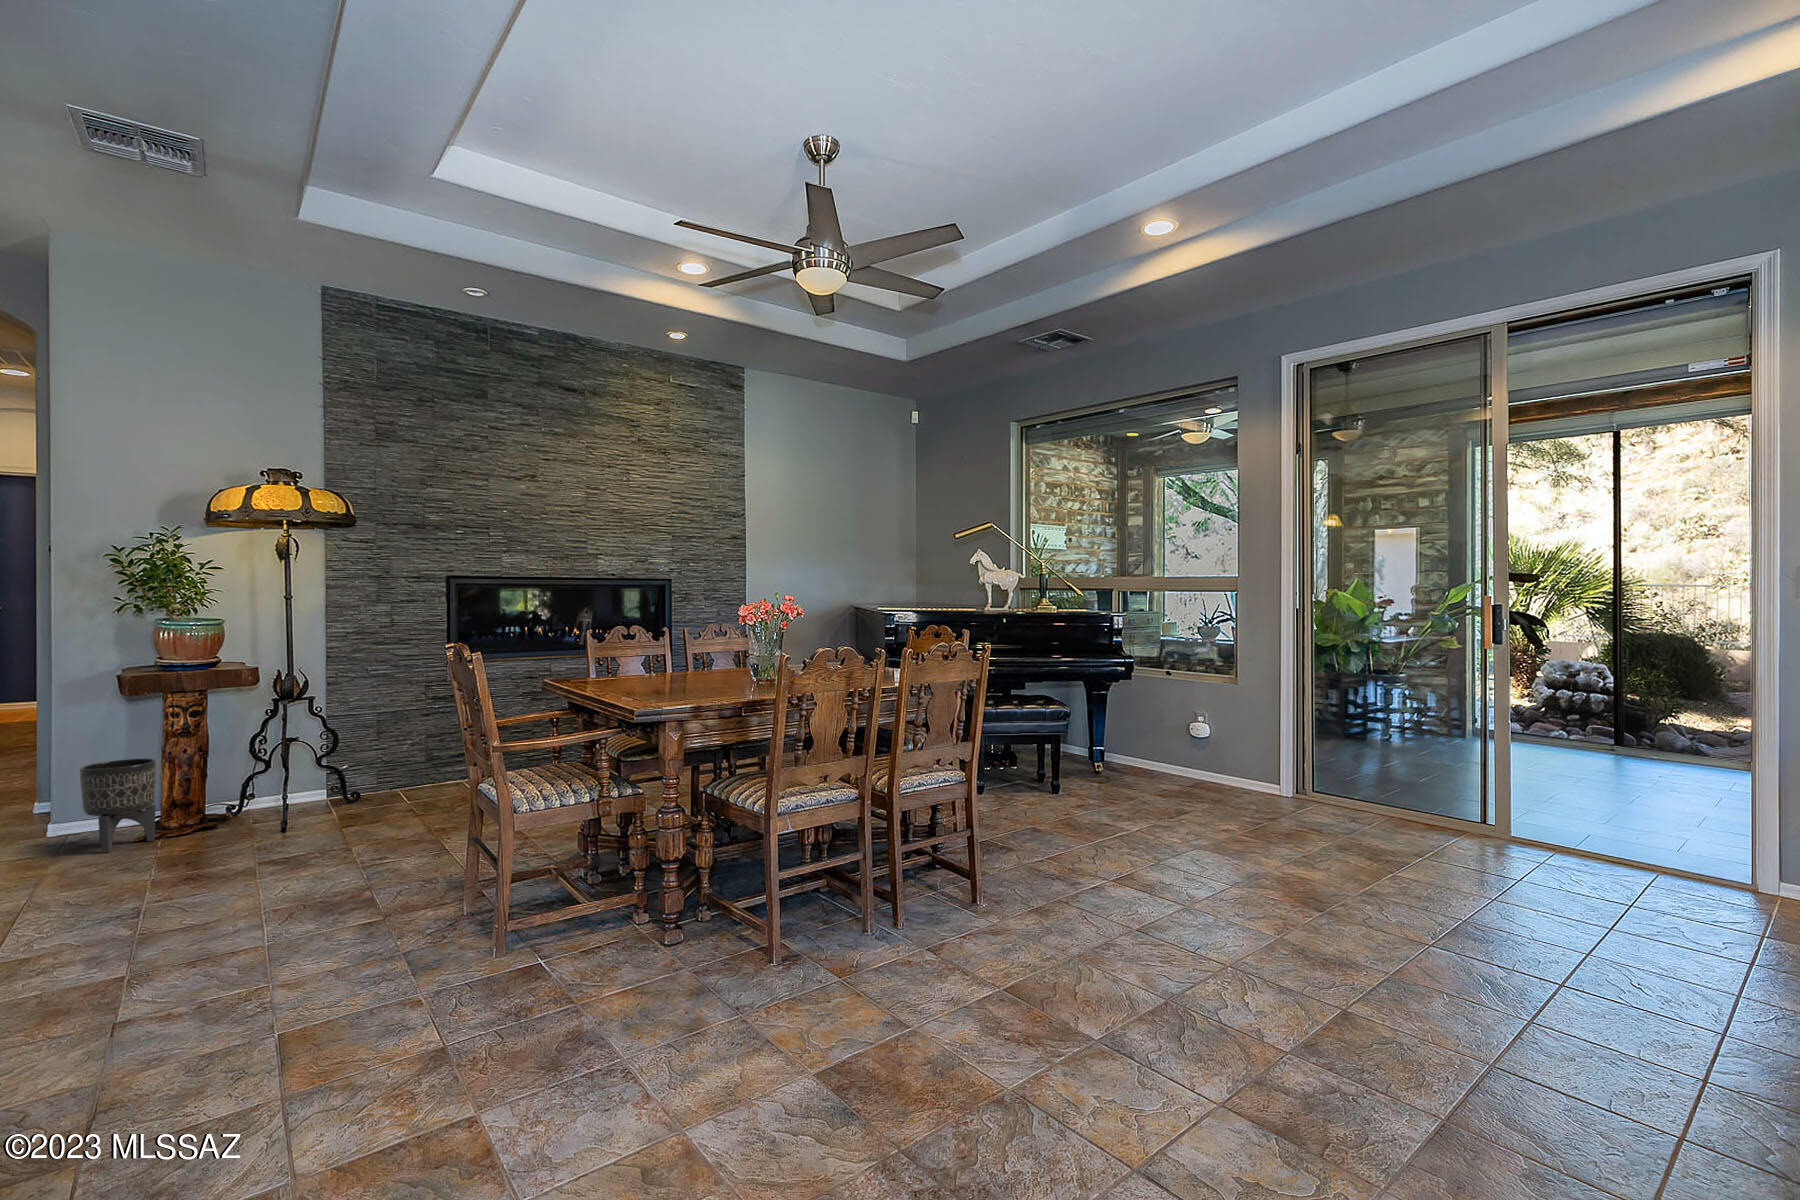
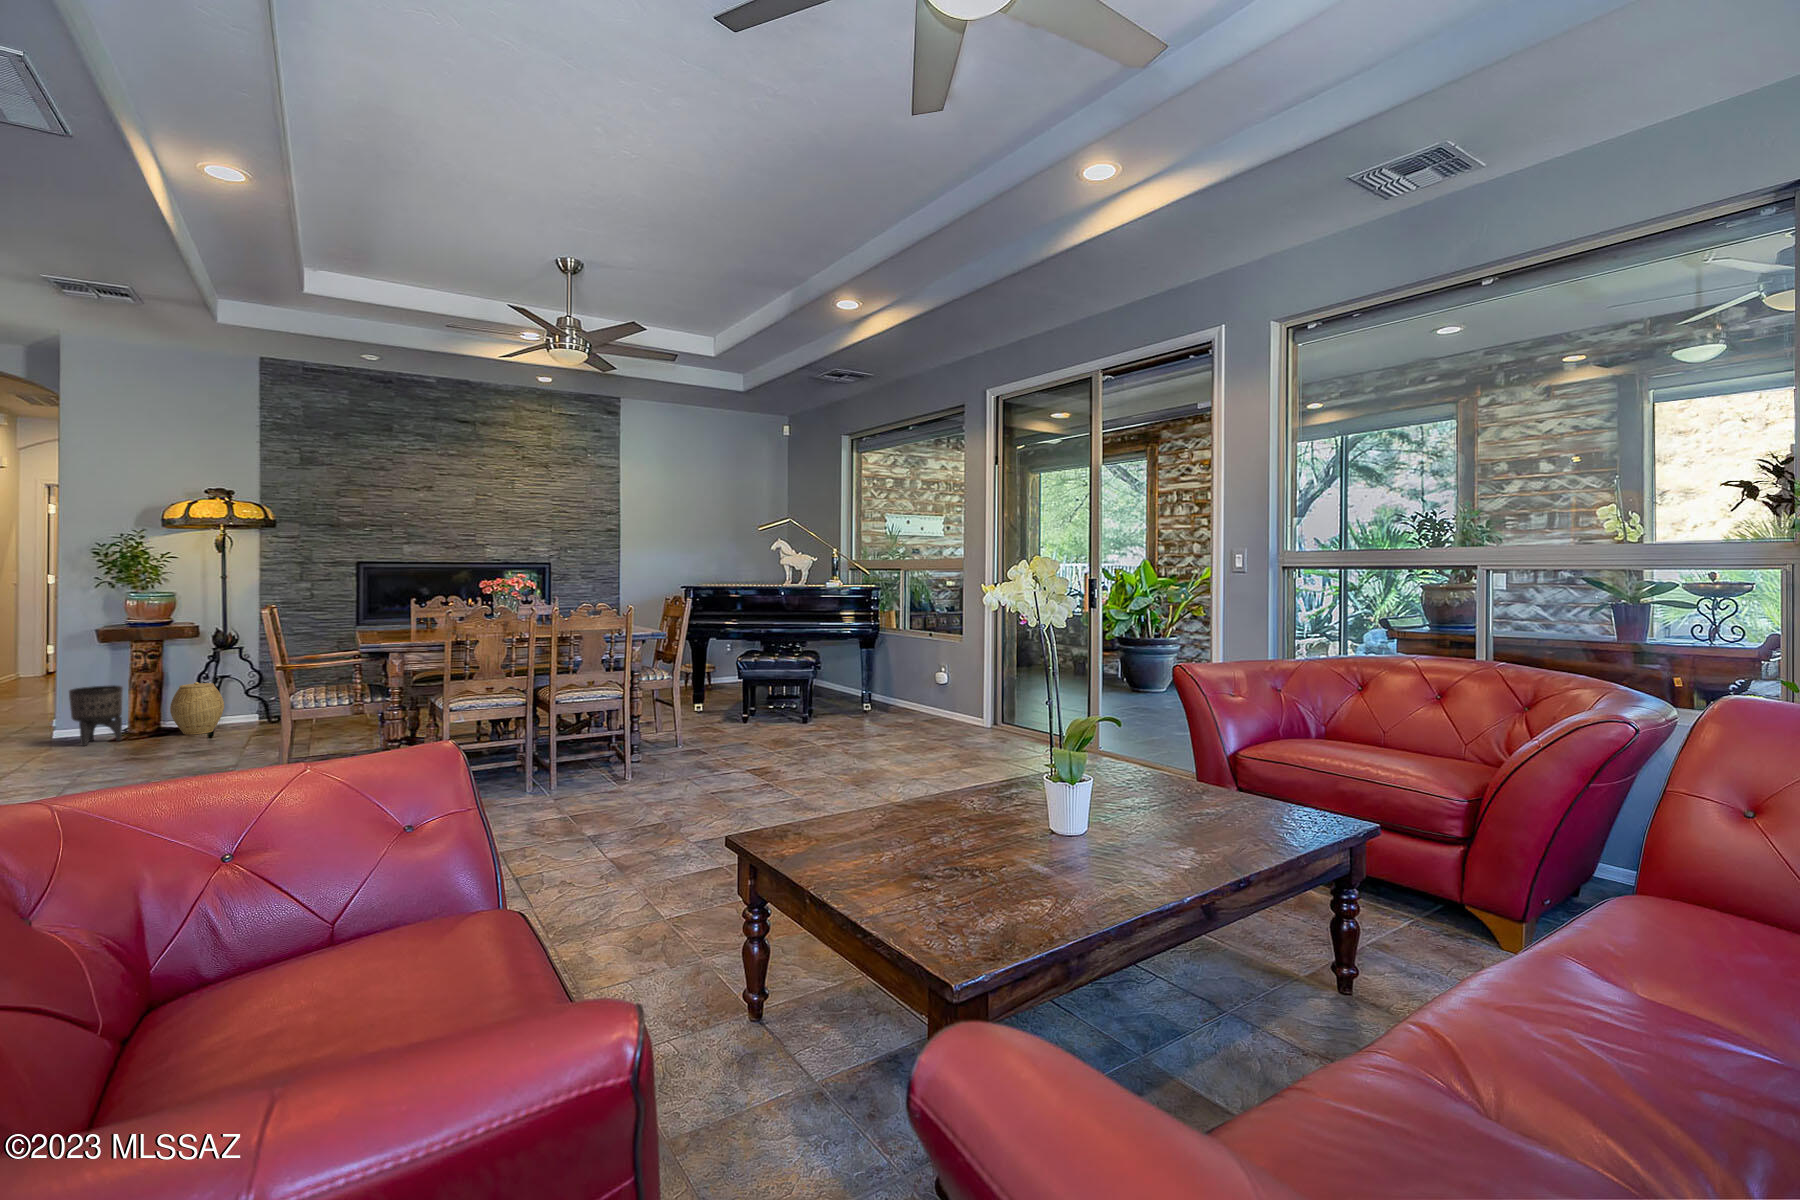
woven basket: none [219,748,292,825] -> present [170,682,224,735]

